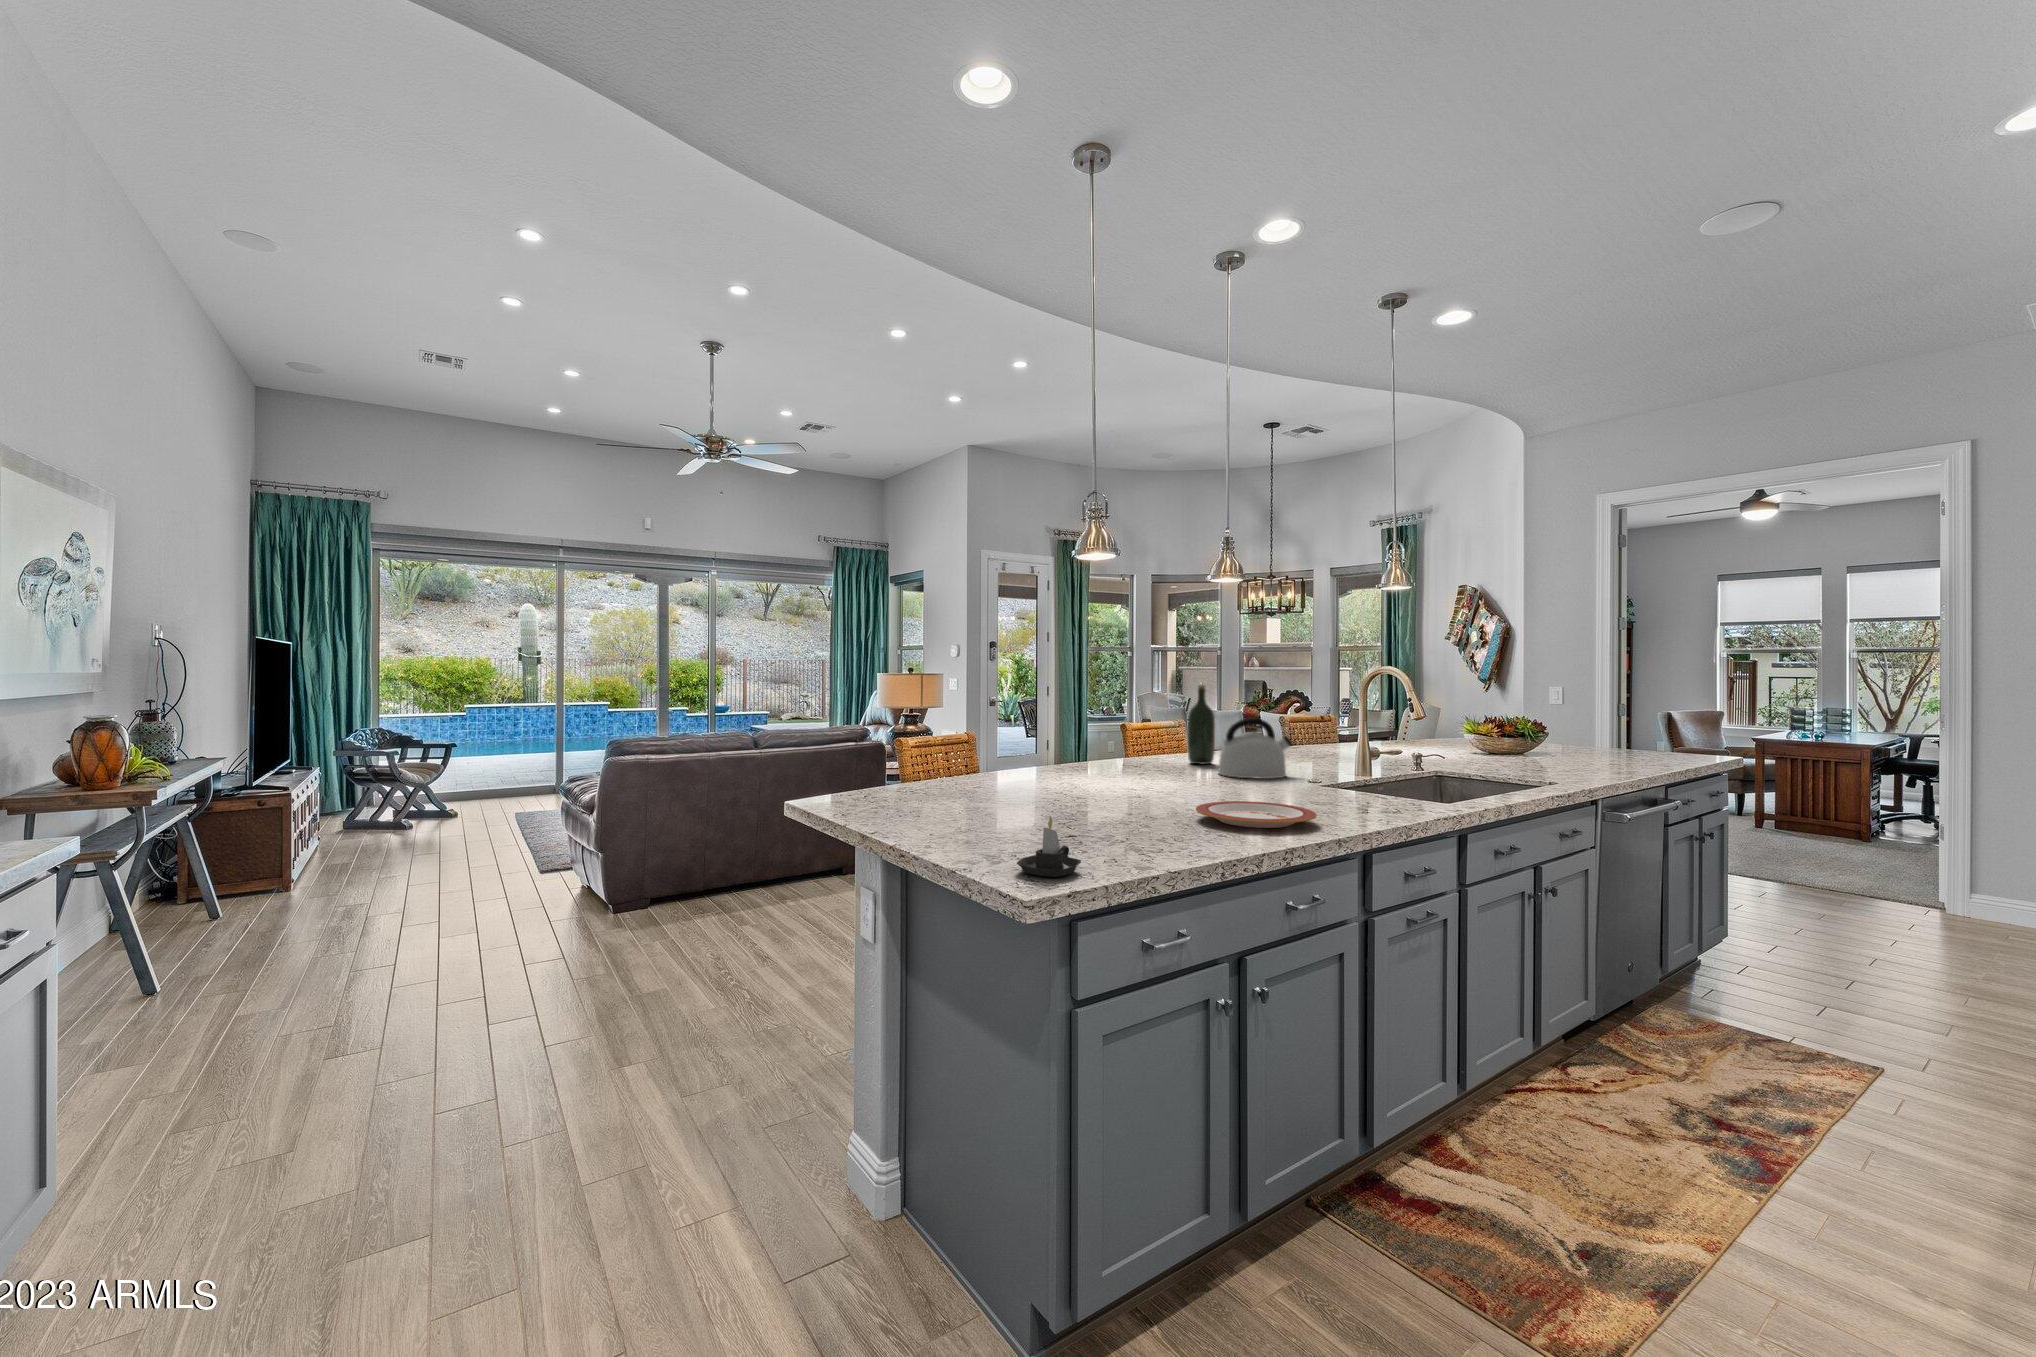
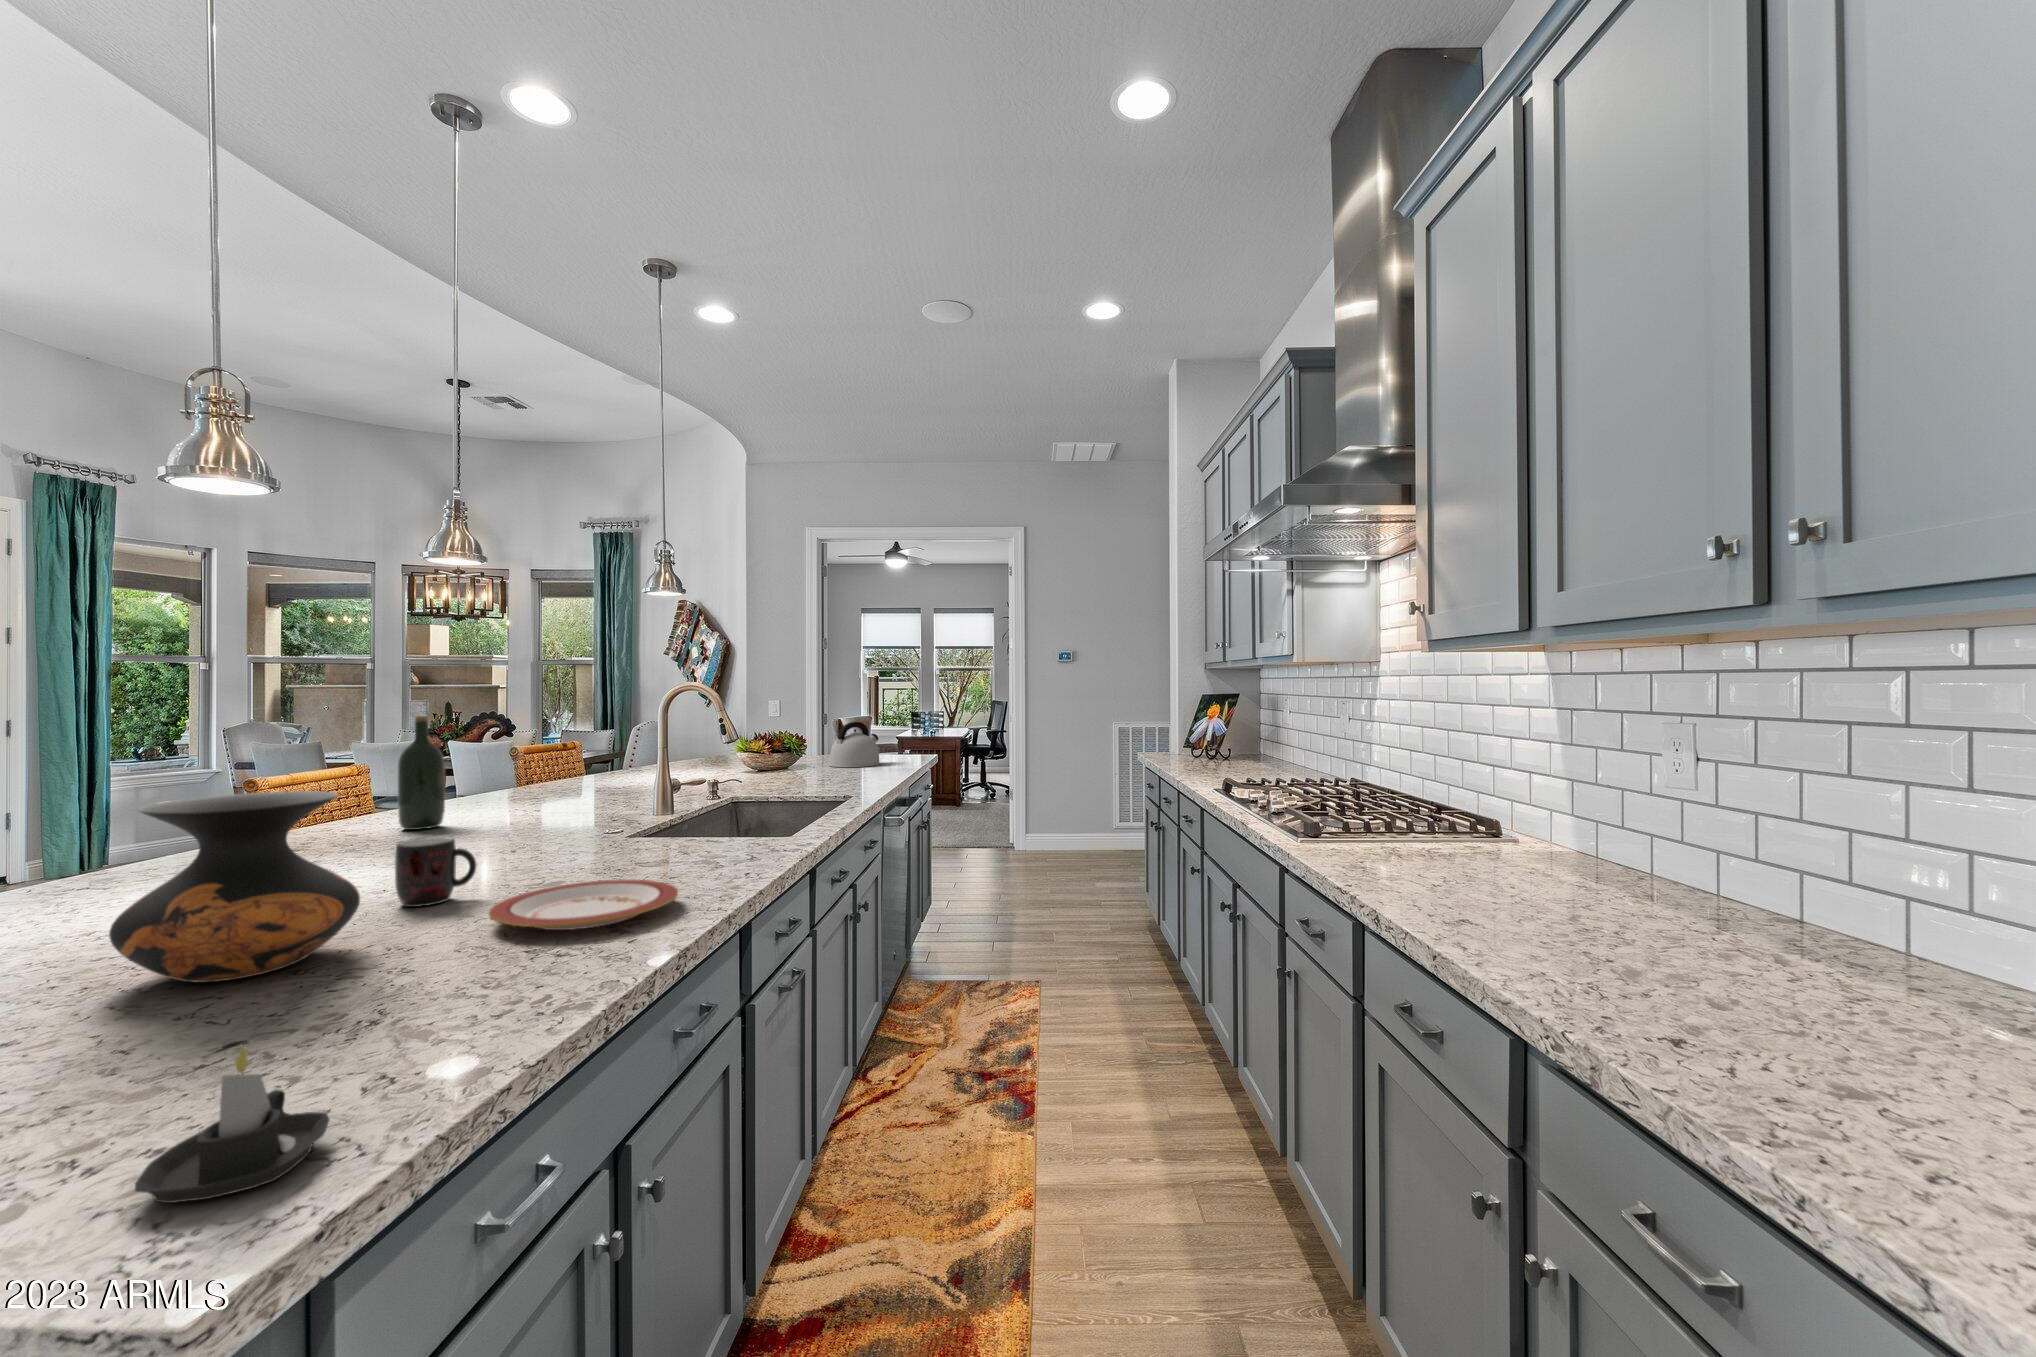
kettle: present [1218,718,1292,779] -> present [829,722,880,767]
vase: none [1034,719,1133,815] -> present [109,791,360,983]
mug: none [1159,760,1203,802] -> present [395,837,476,907]

